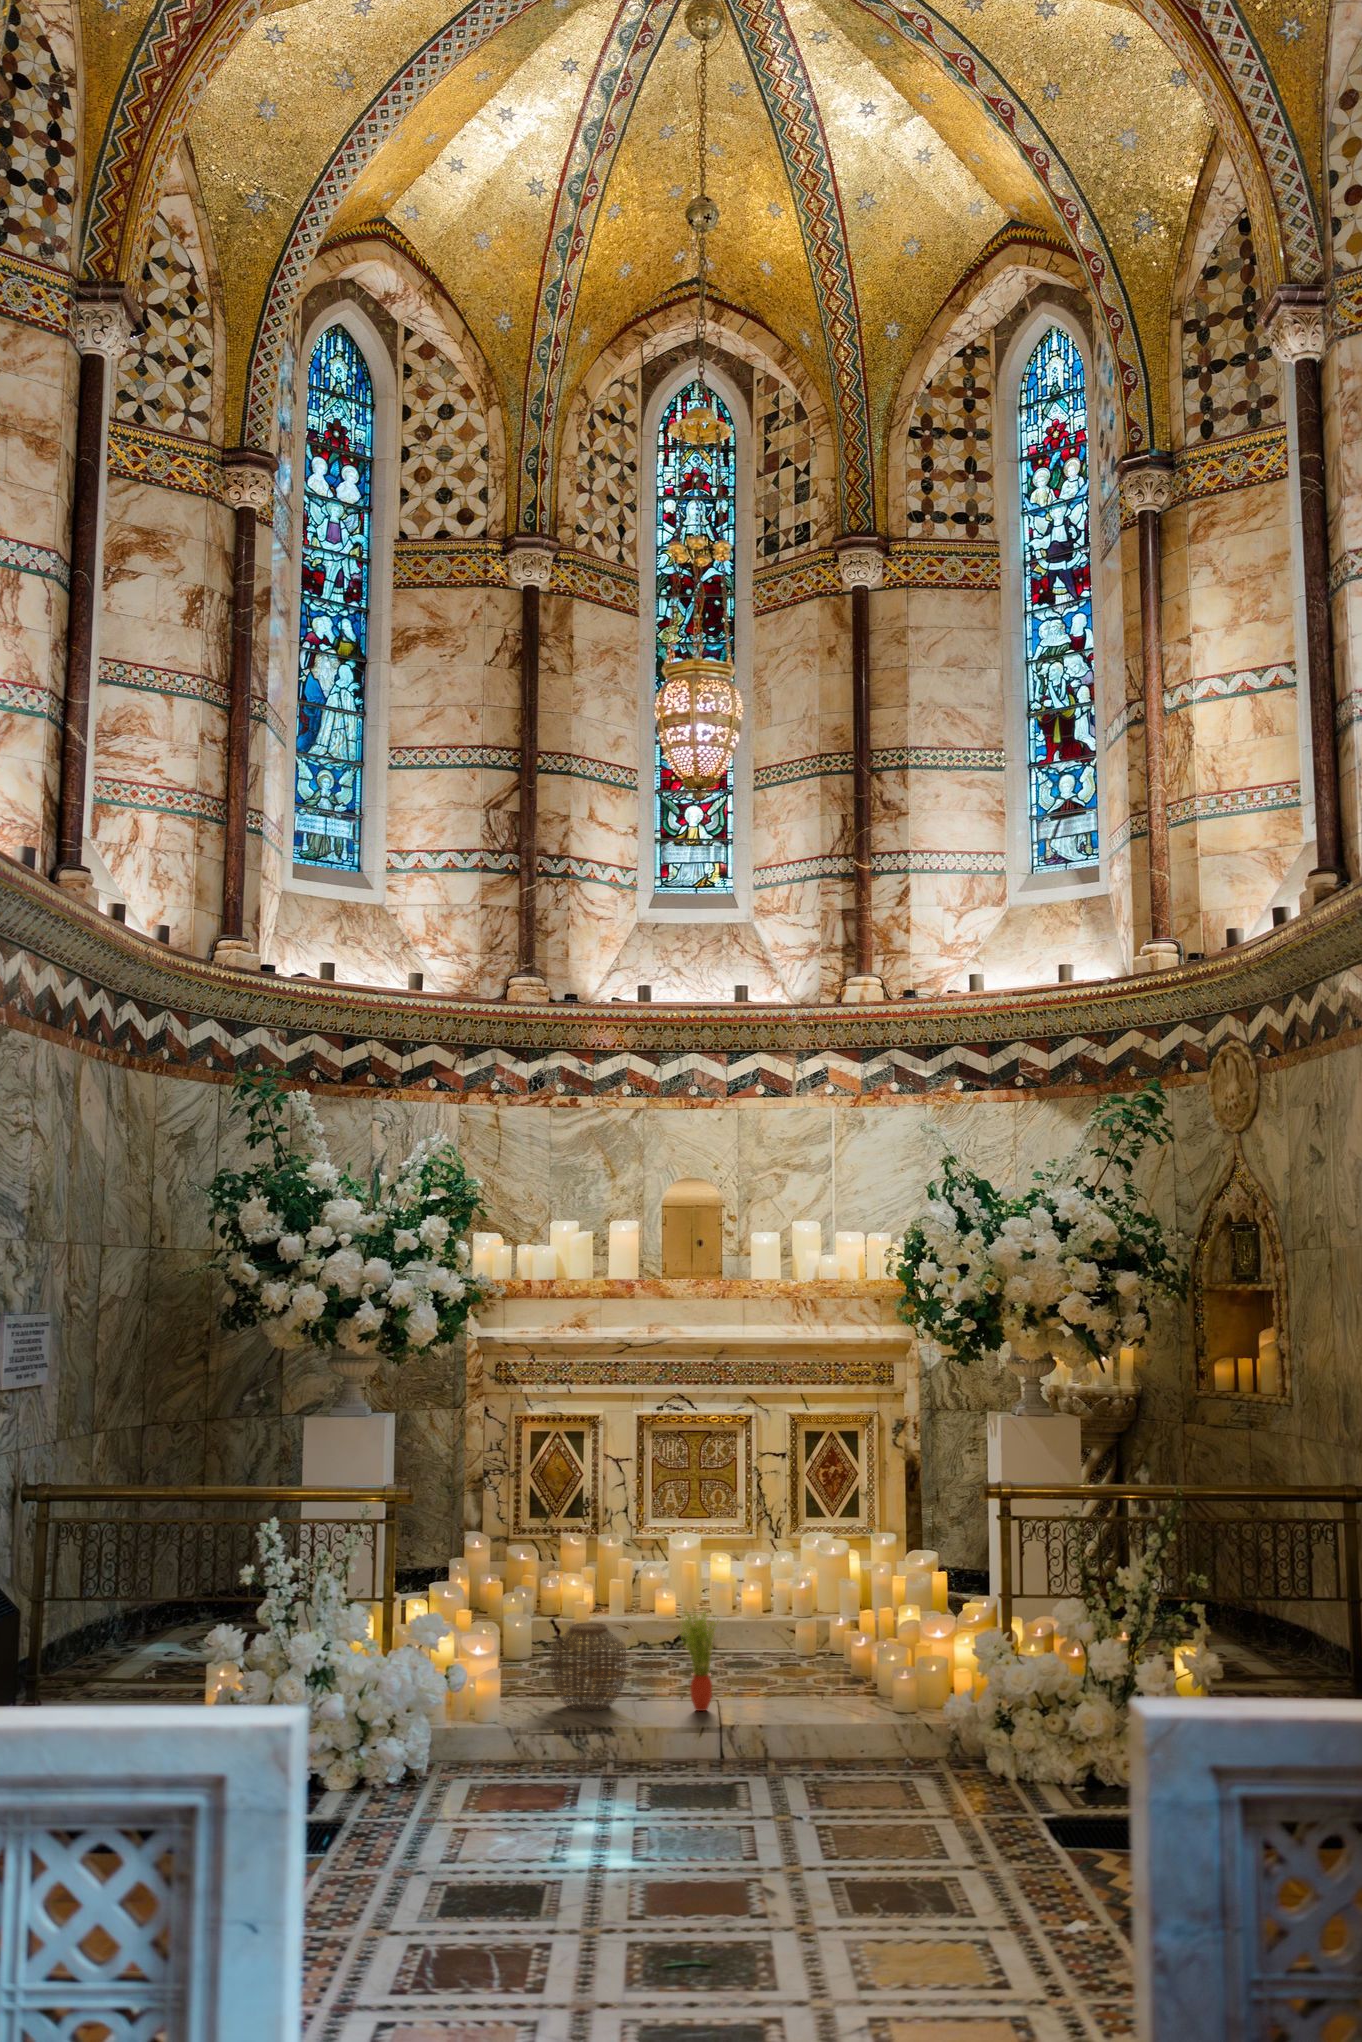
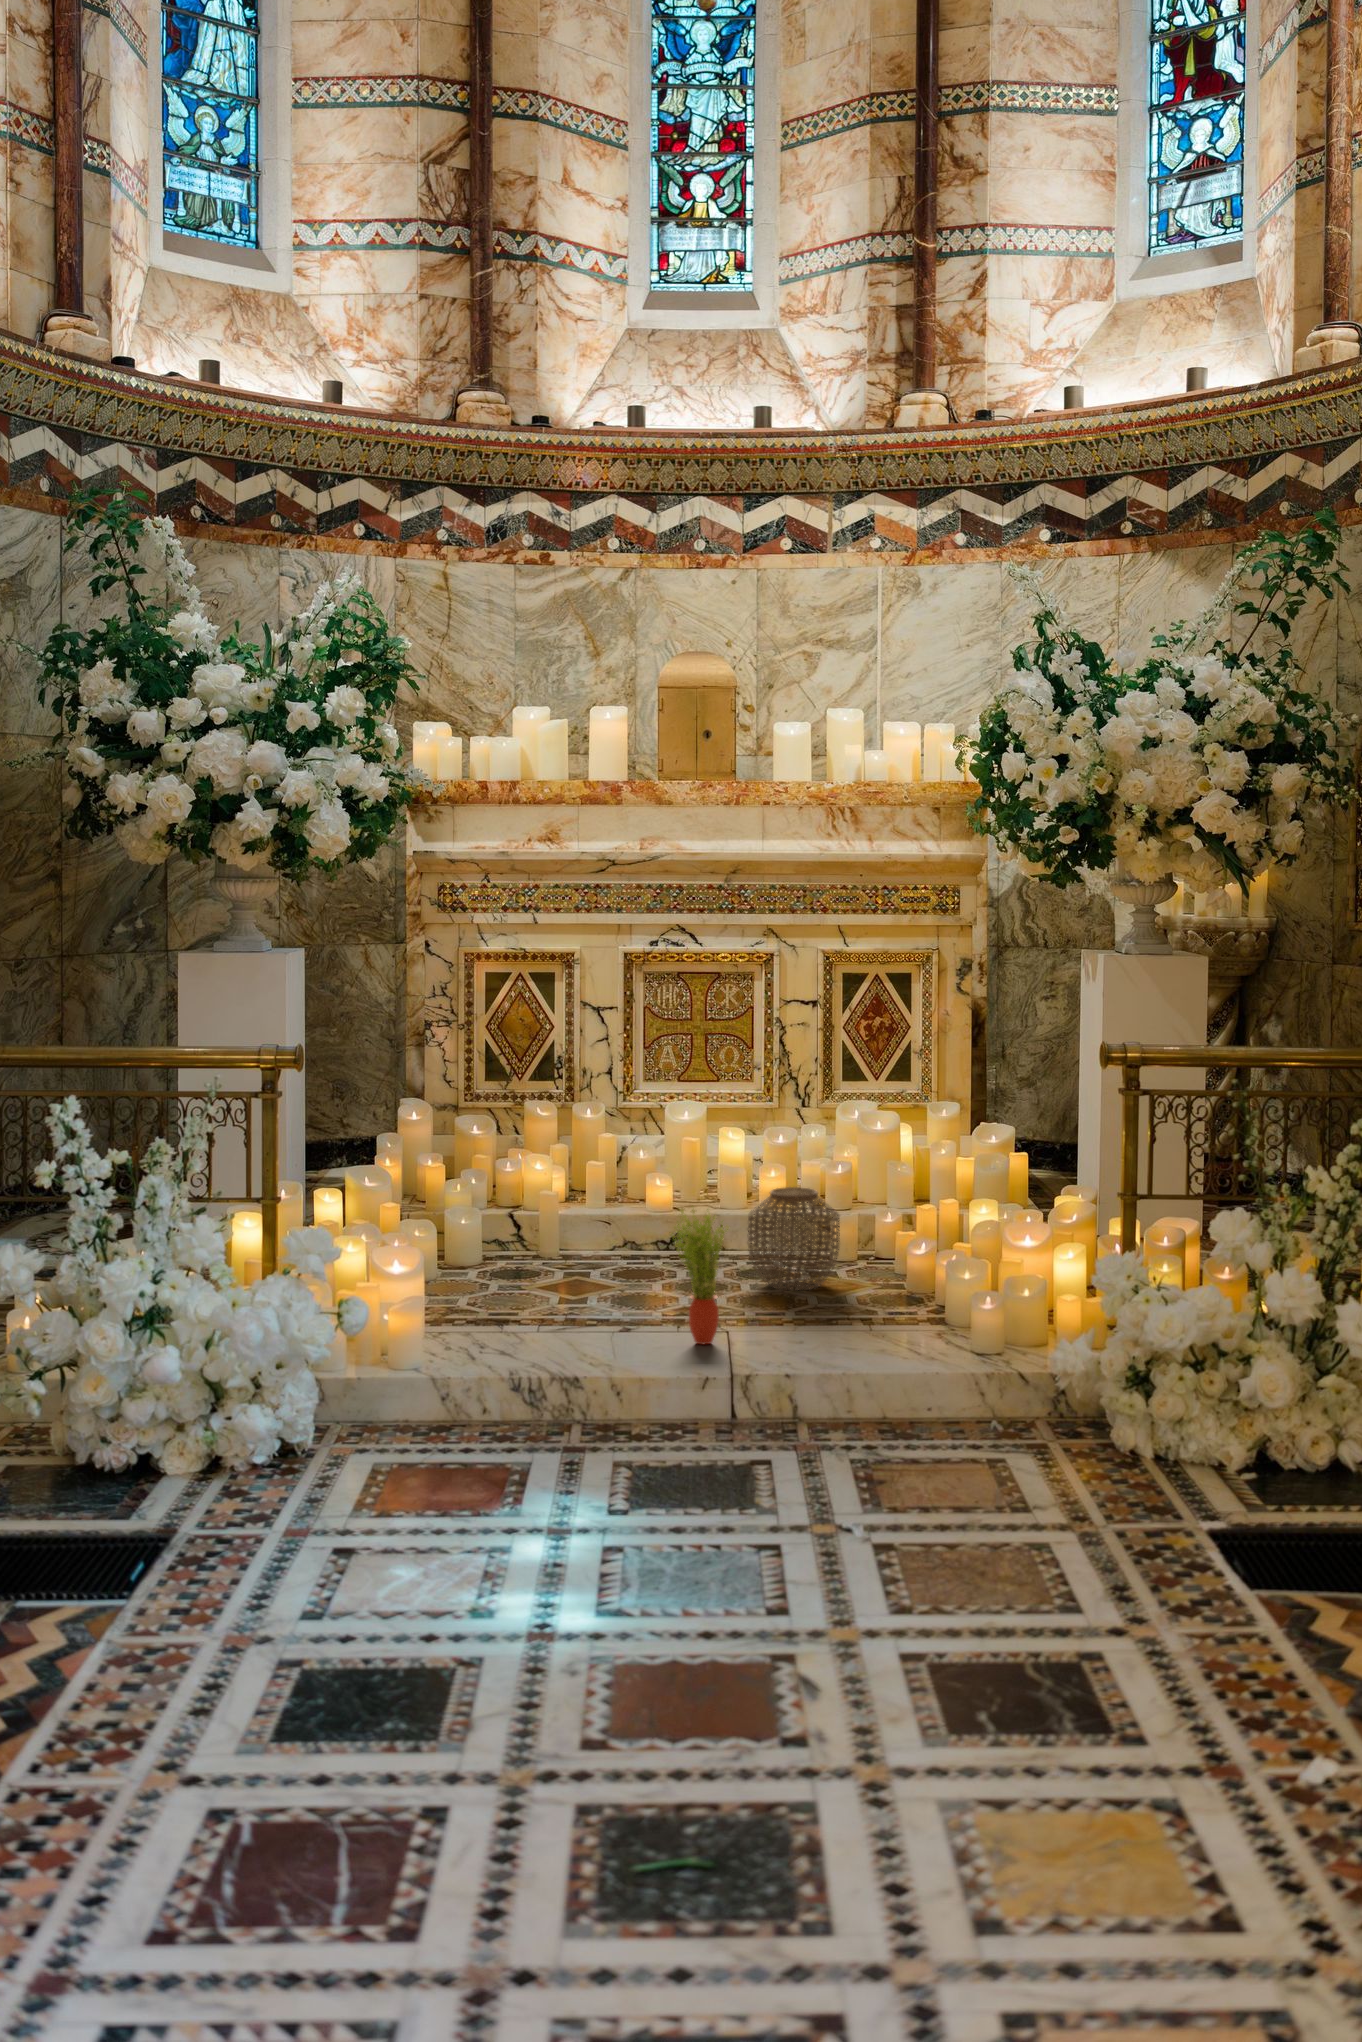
woven basket: present [551,1622,626,1711] -> present [748,1187,840,1291]

